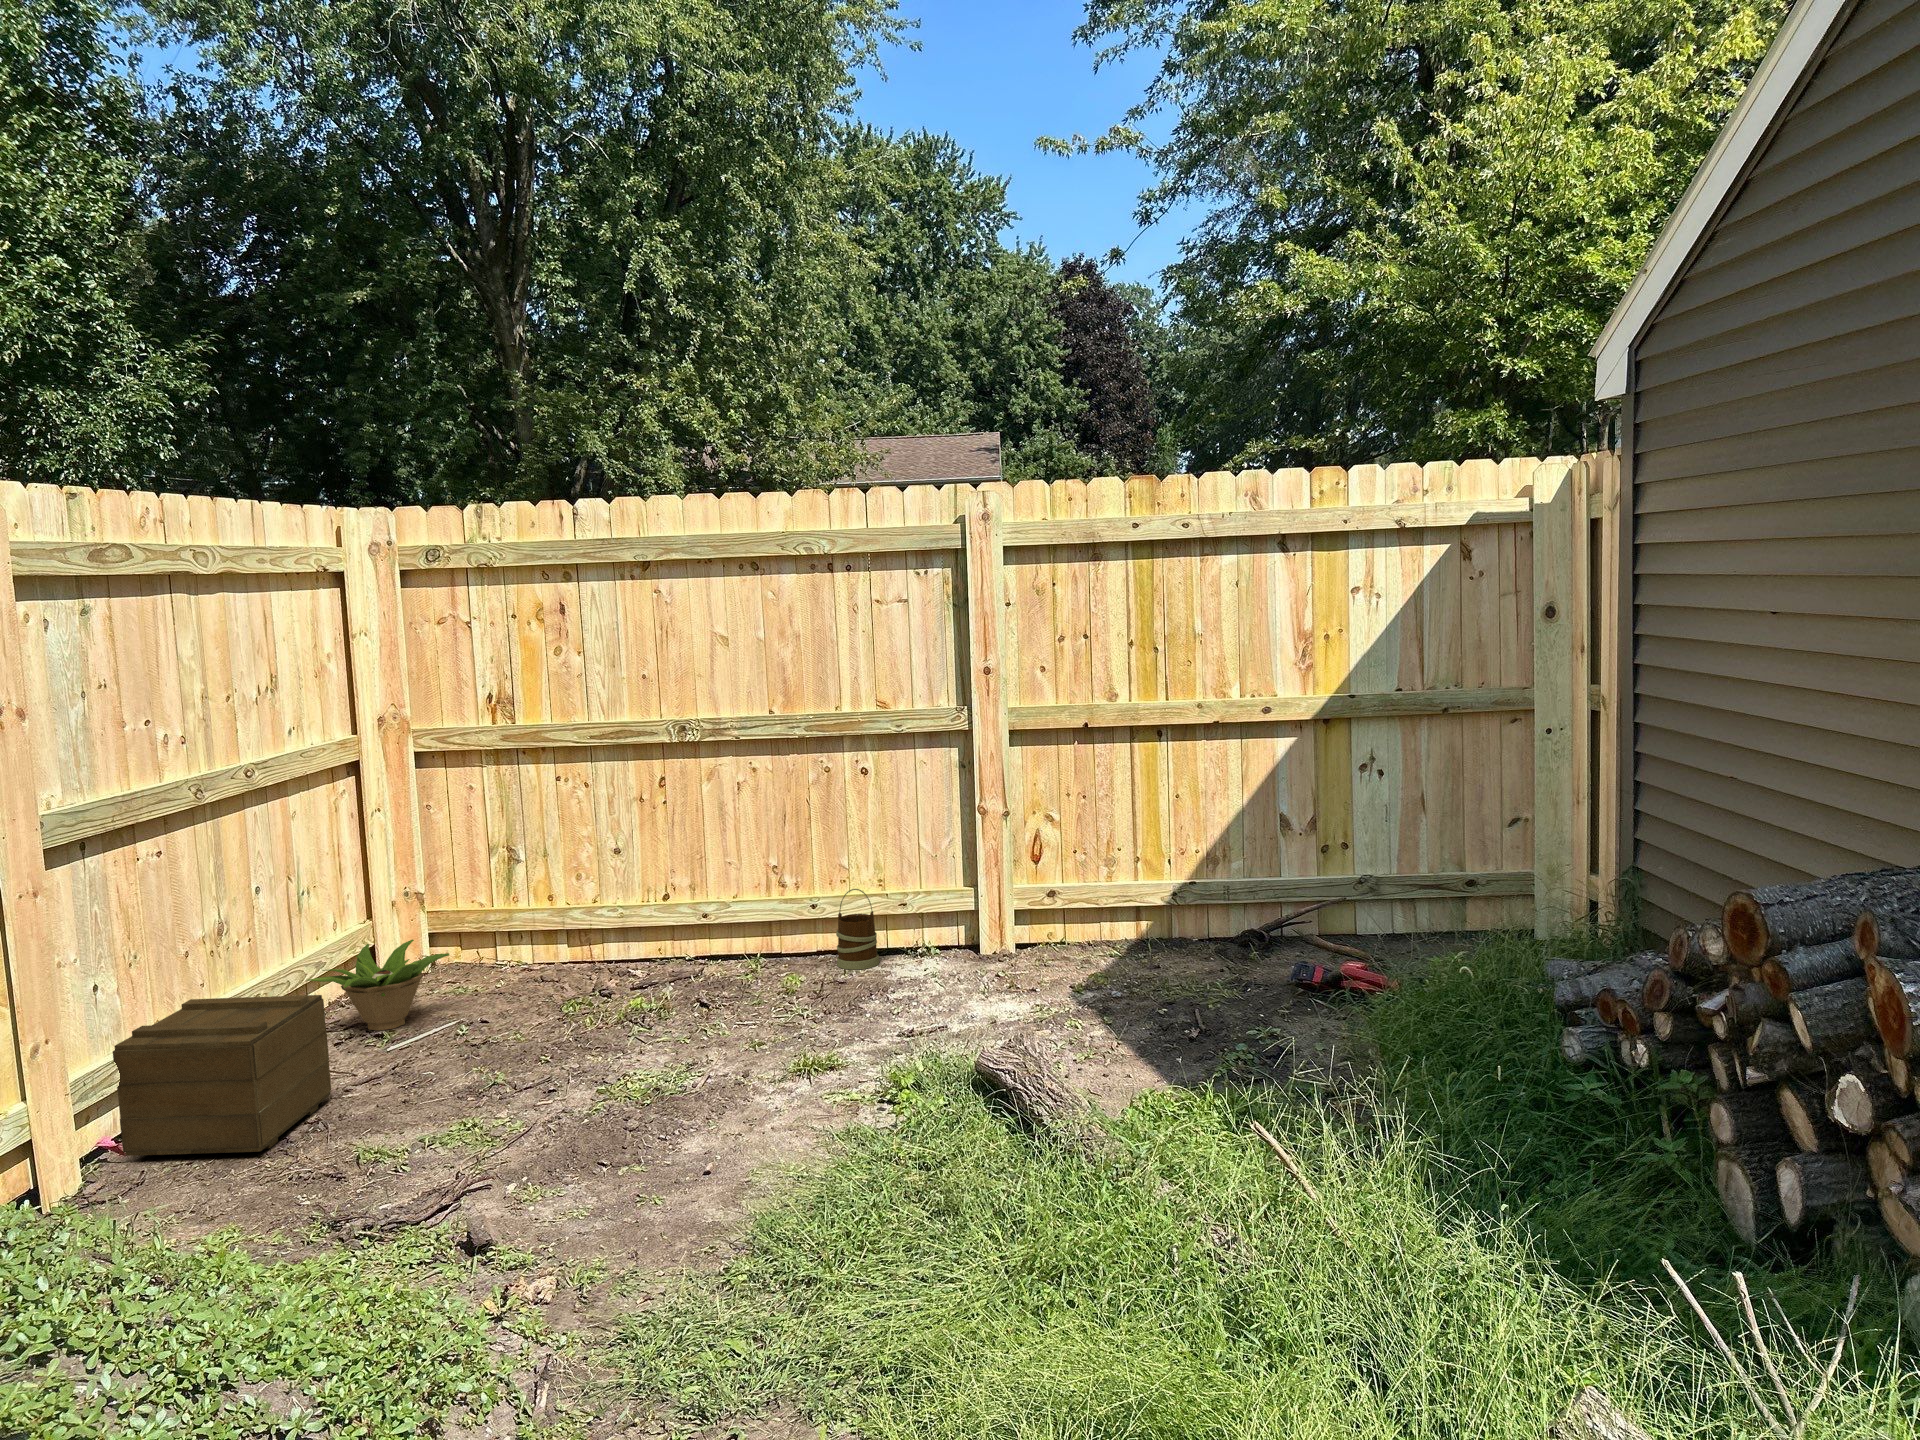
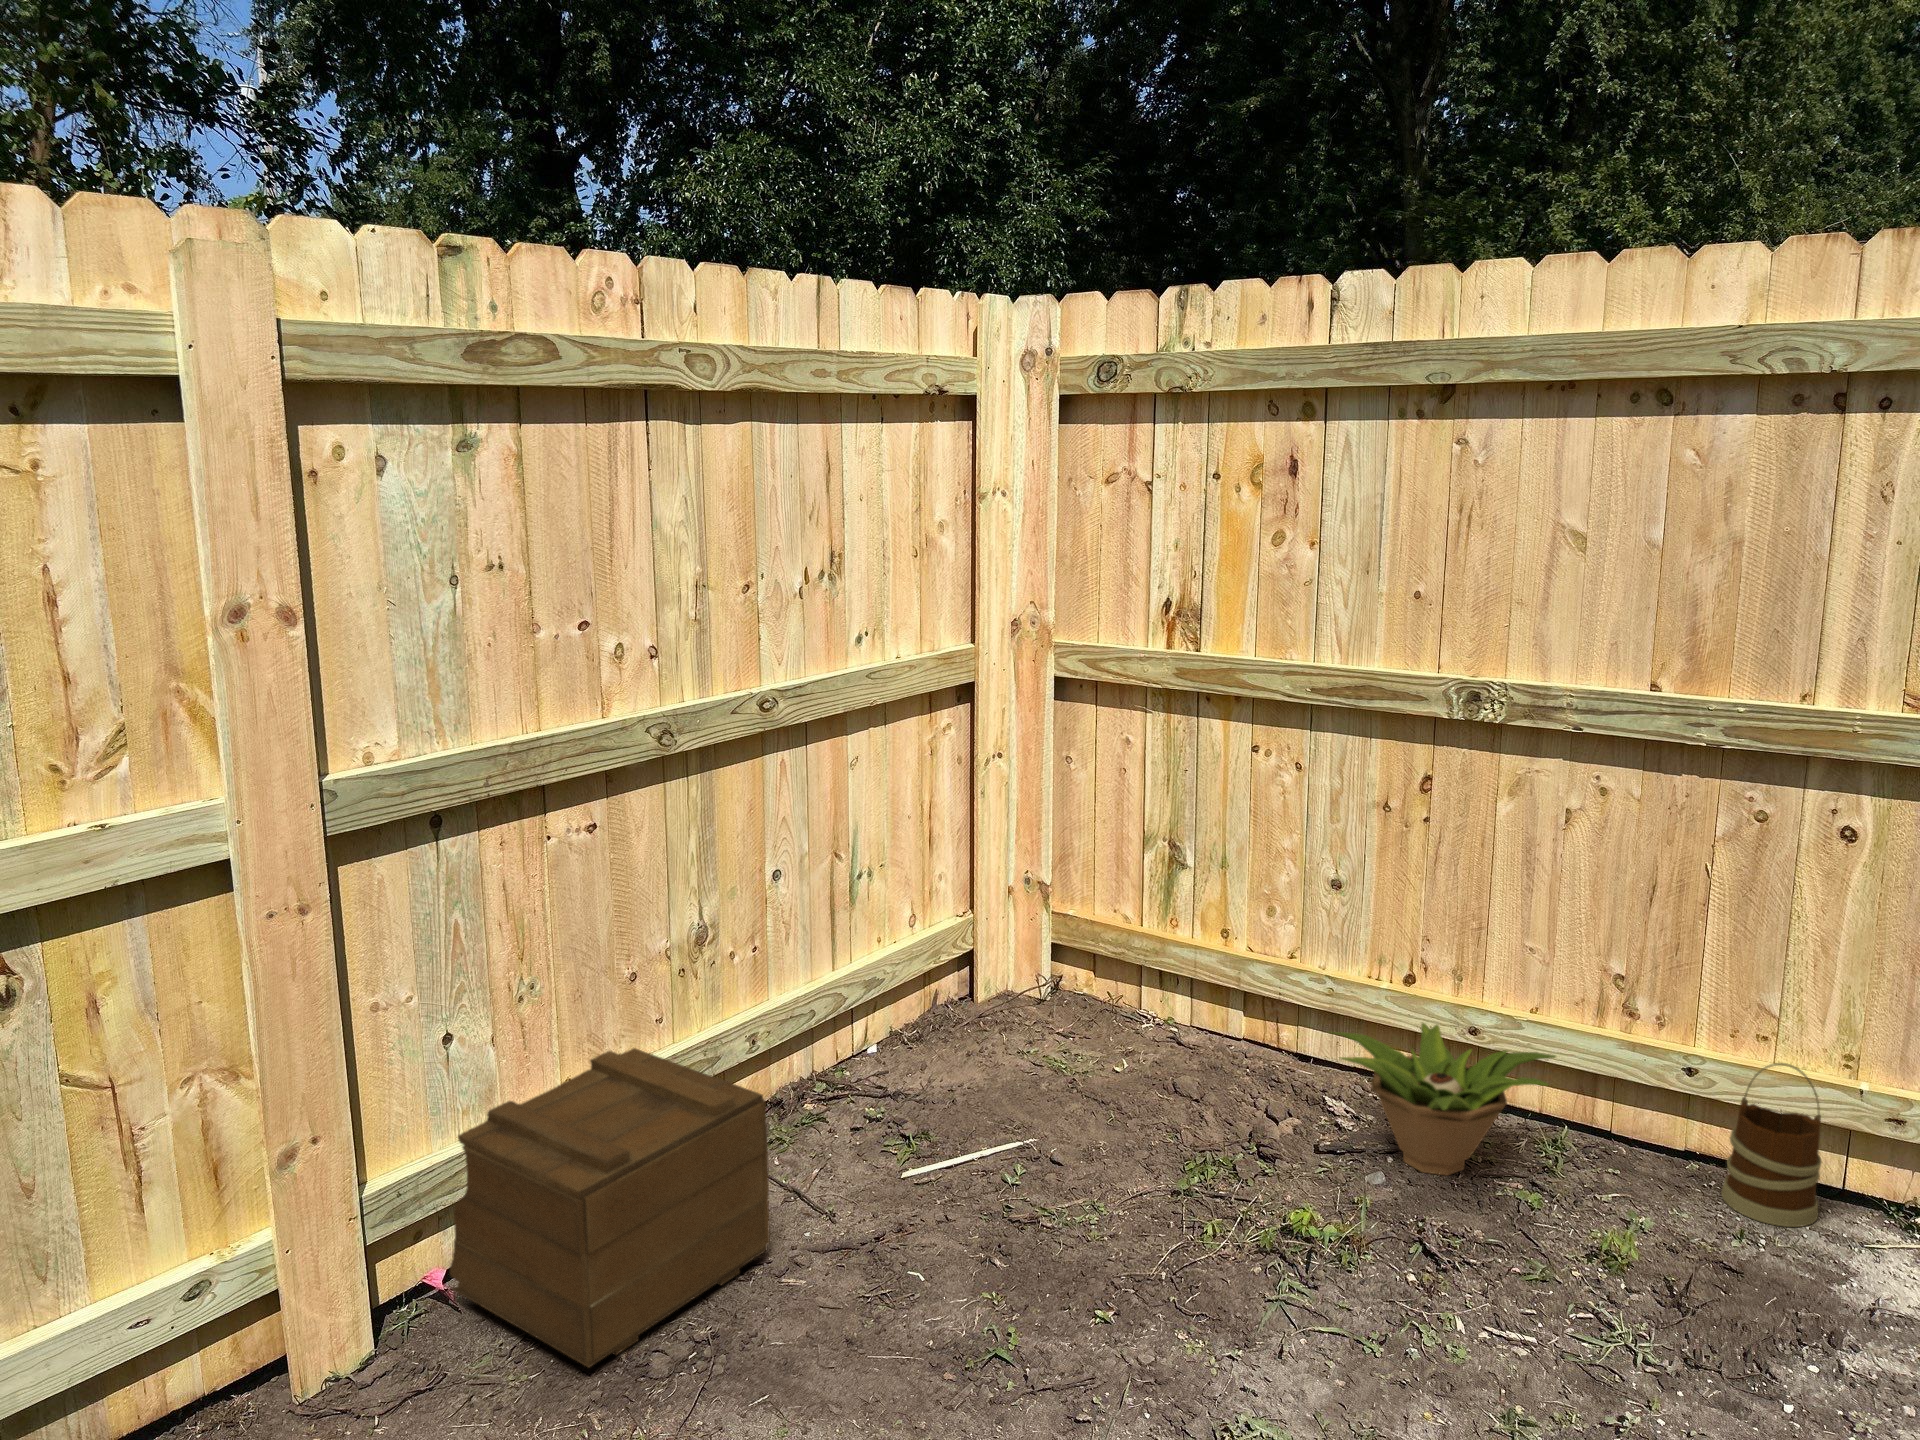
decorative plant: present [308,939,449,1031] -> present [1331,1023,1556,1175]

